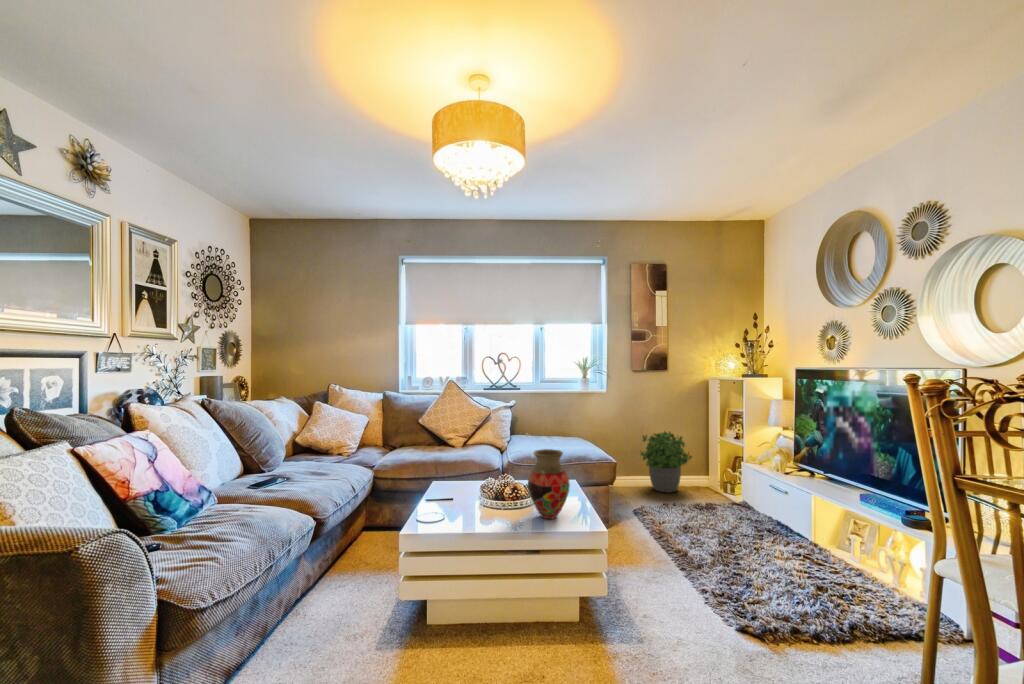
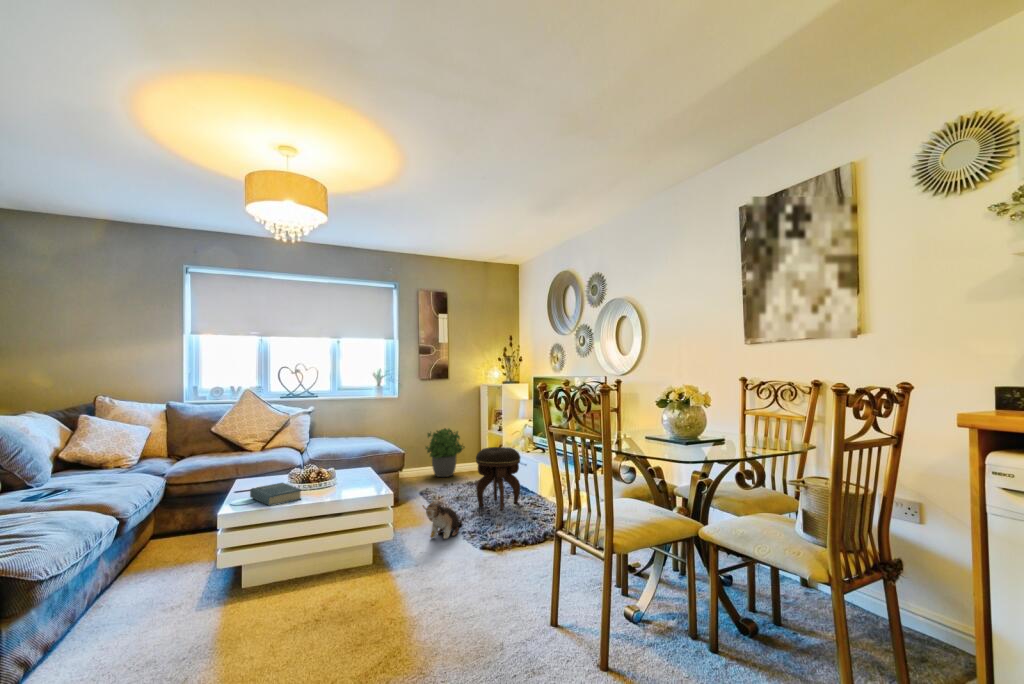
vase: present [528,449,570,519] -> none [334,438,369,492]
footstool: none [713,467,784,561] -> present [476,447,520,510]
hardback book: none [437,496,489,530] -> present [250,483,301,506]
plush toy: none [642,545,699,600] -> present [423,502,462,539]

